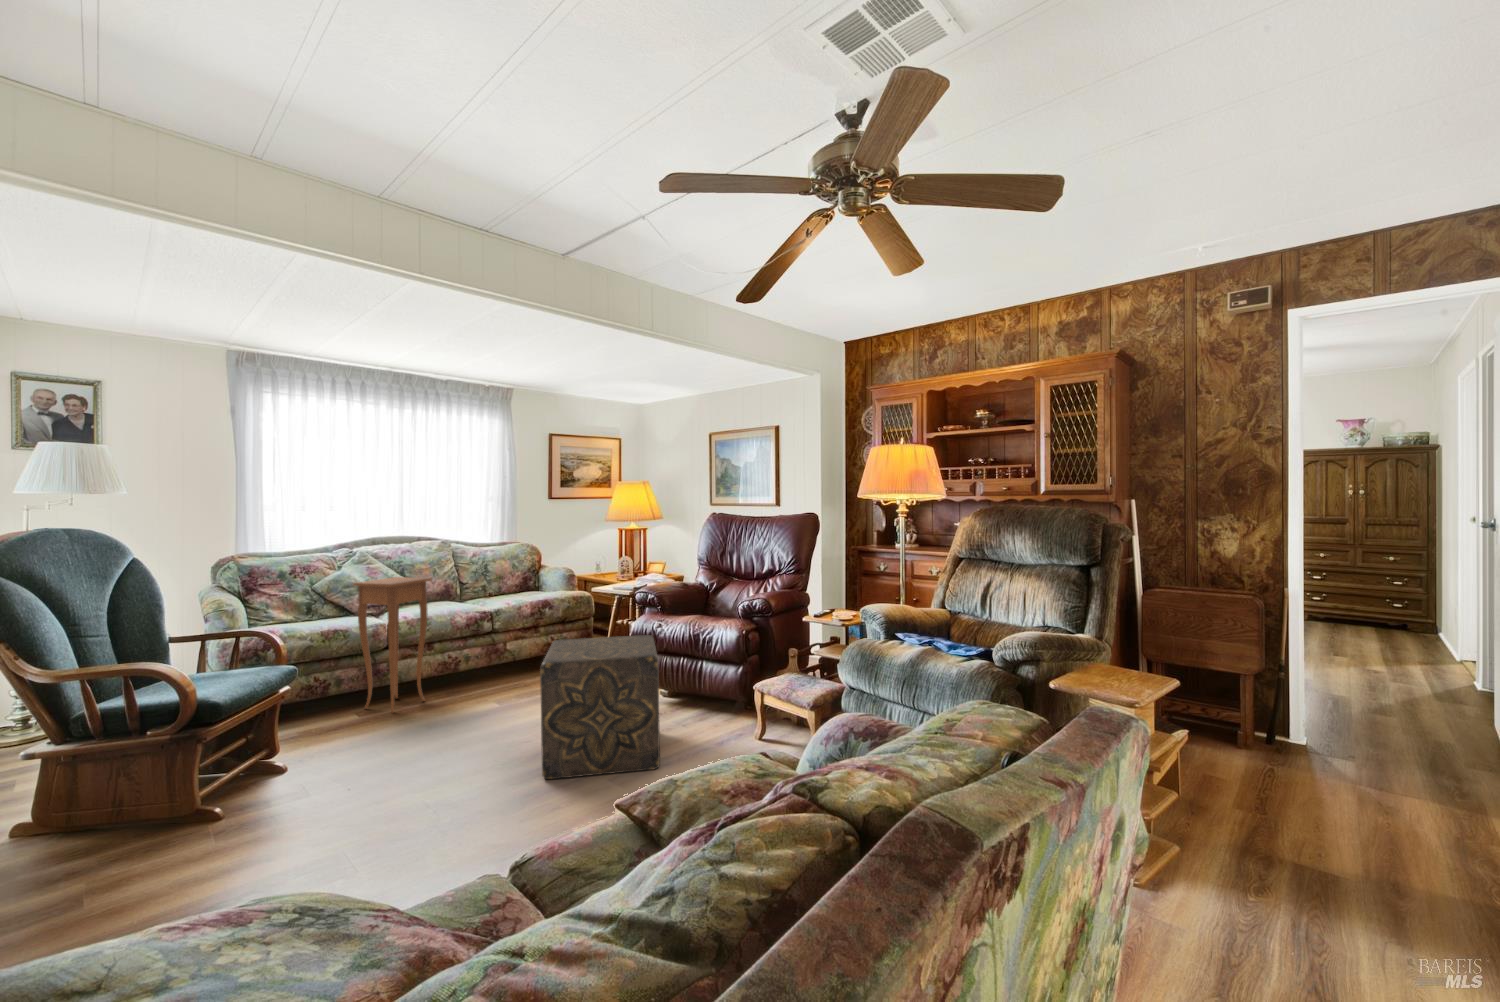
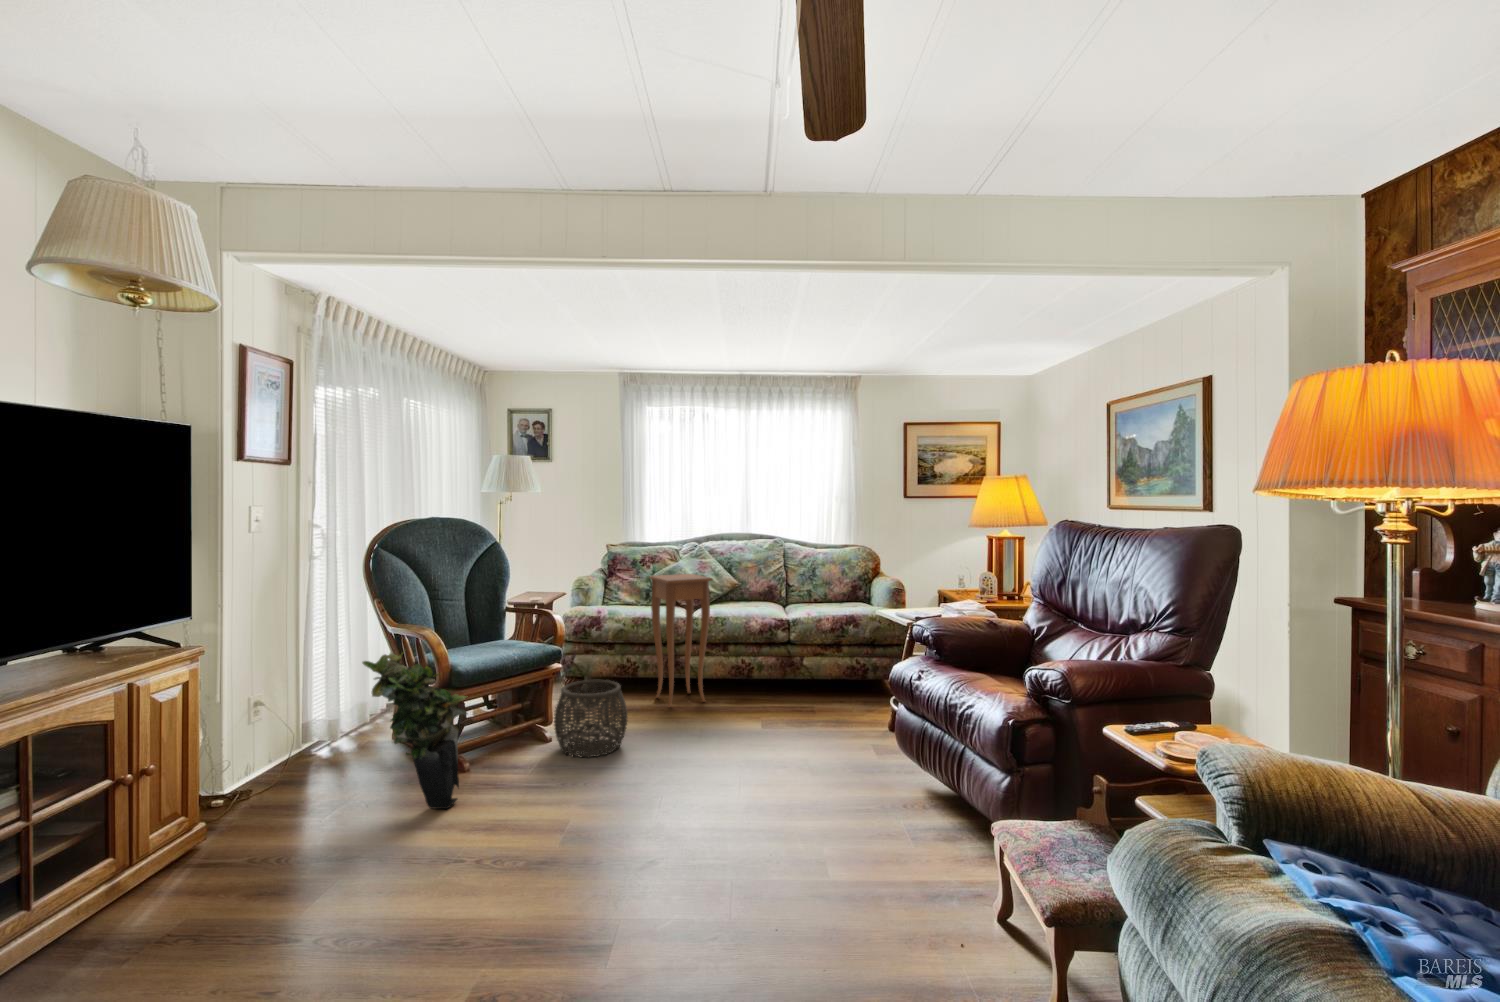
ottoman: present [540,635,660,779] -> none [683,665,857,856]
potted plant: none [144,682,290,856] -> present [362,652,468,809]
woven basket: none [314,689,403,773] -> present [554,680,628,757]

